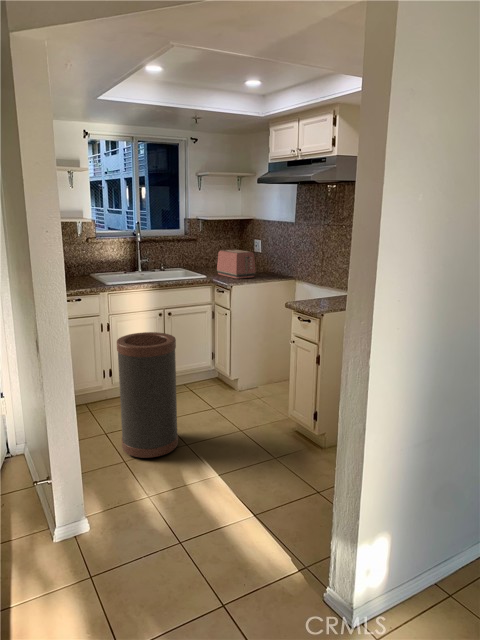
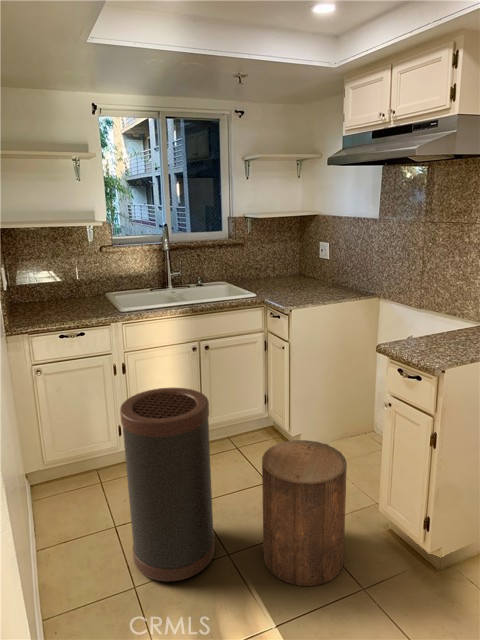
toaster: present [217,249,256,279] -> none [270,257,323,297]
stool: none [211,369,265,458] -> present [262,440,347,586]

